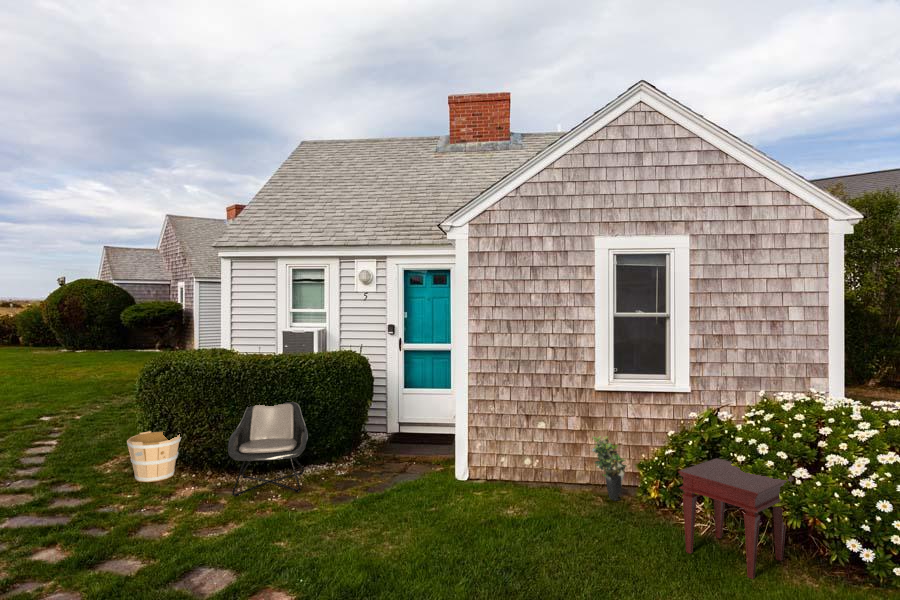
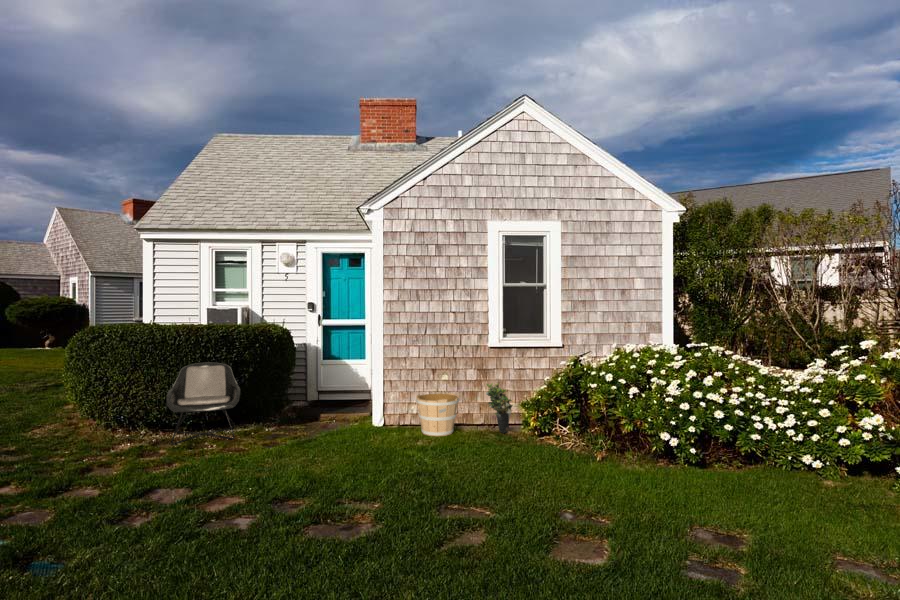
wooden bucket: present [127,431,181,482] -> present [416,393,459,436]
side table: present [679,458,794,579] -> none [548,389,629,468]

